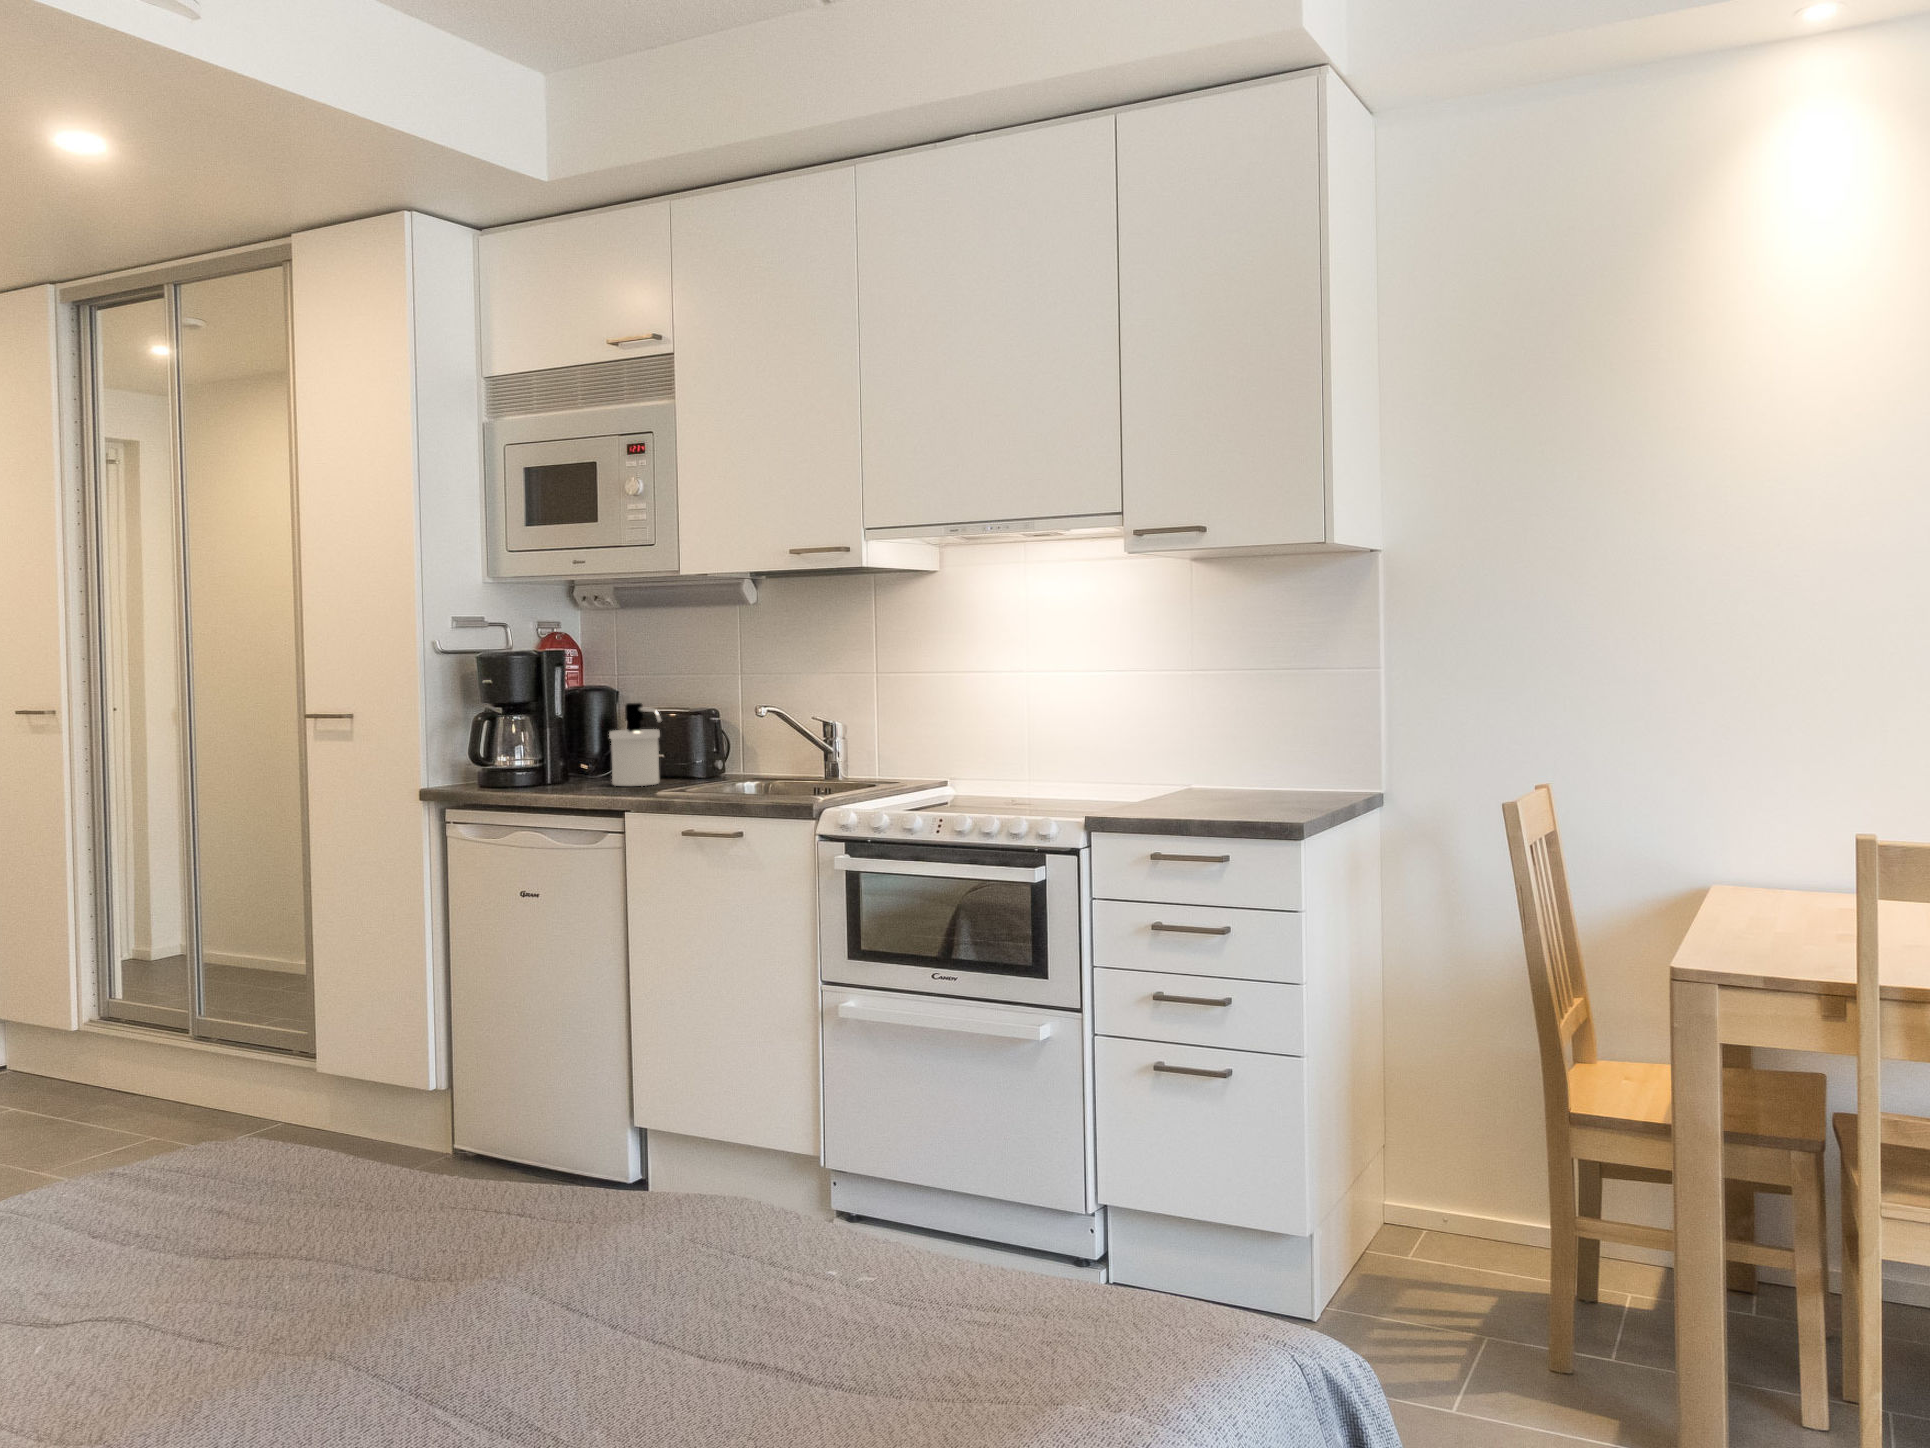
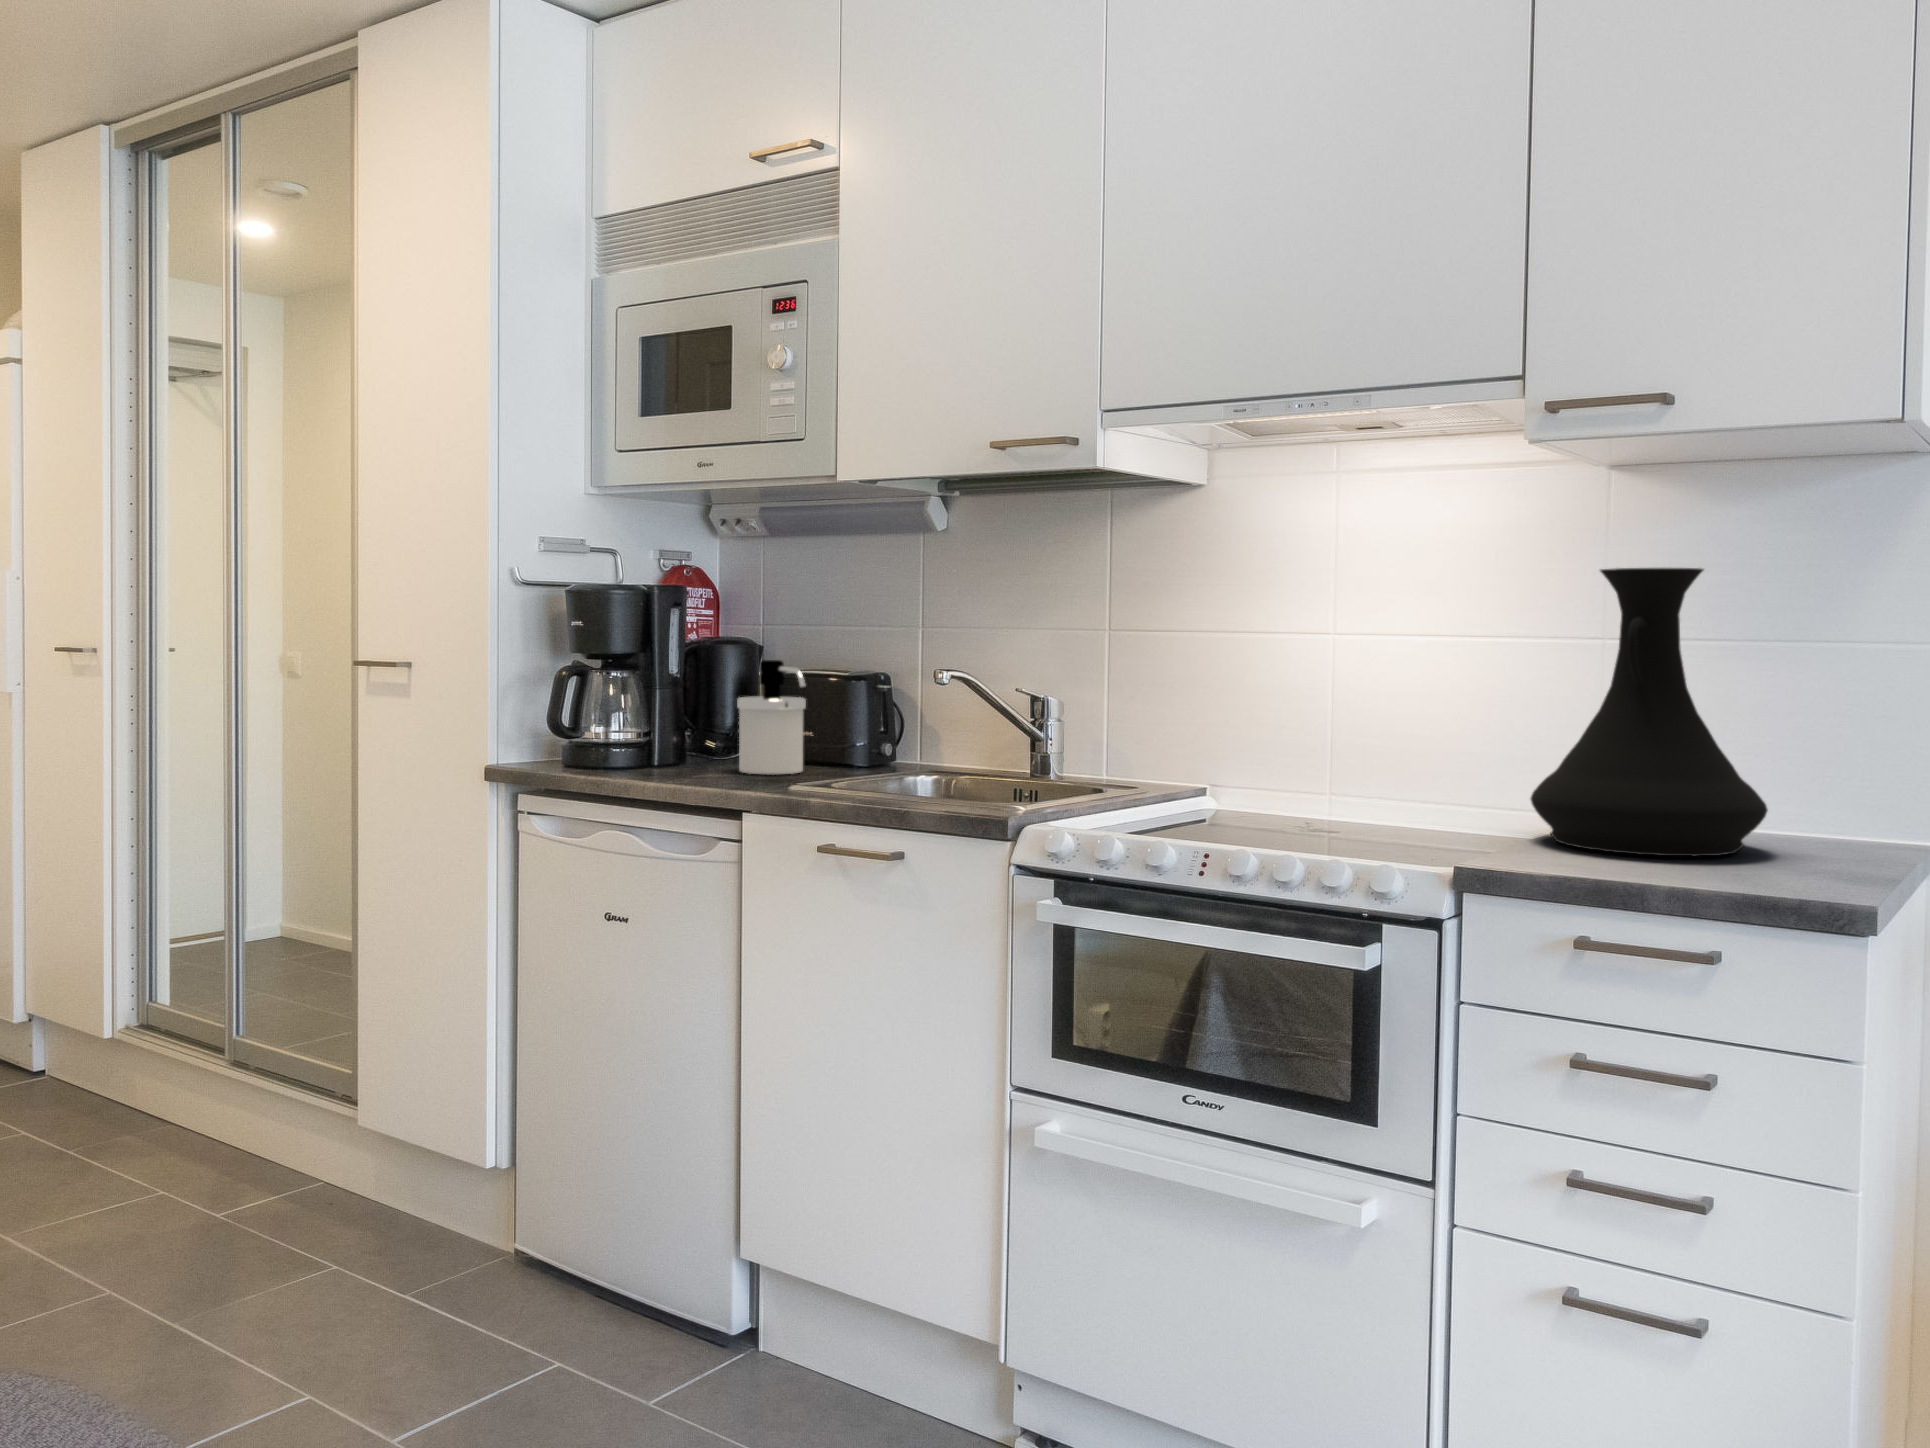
vase: none [1141,630,1277,806] -> present [1530,568,1768,856]

